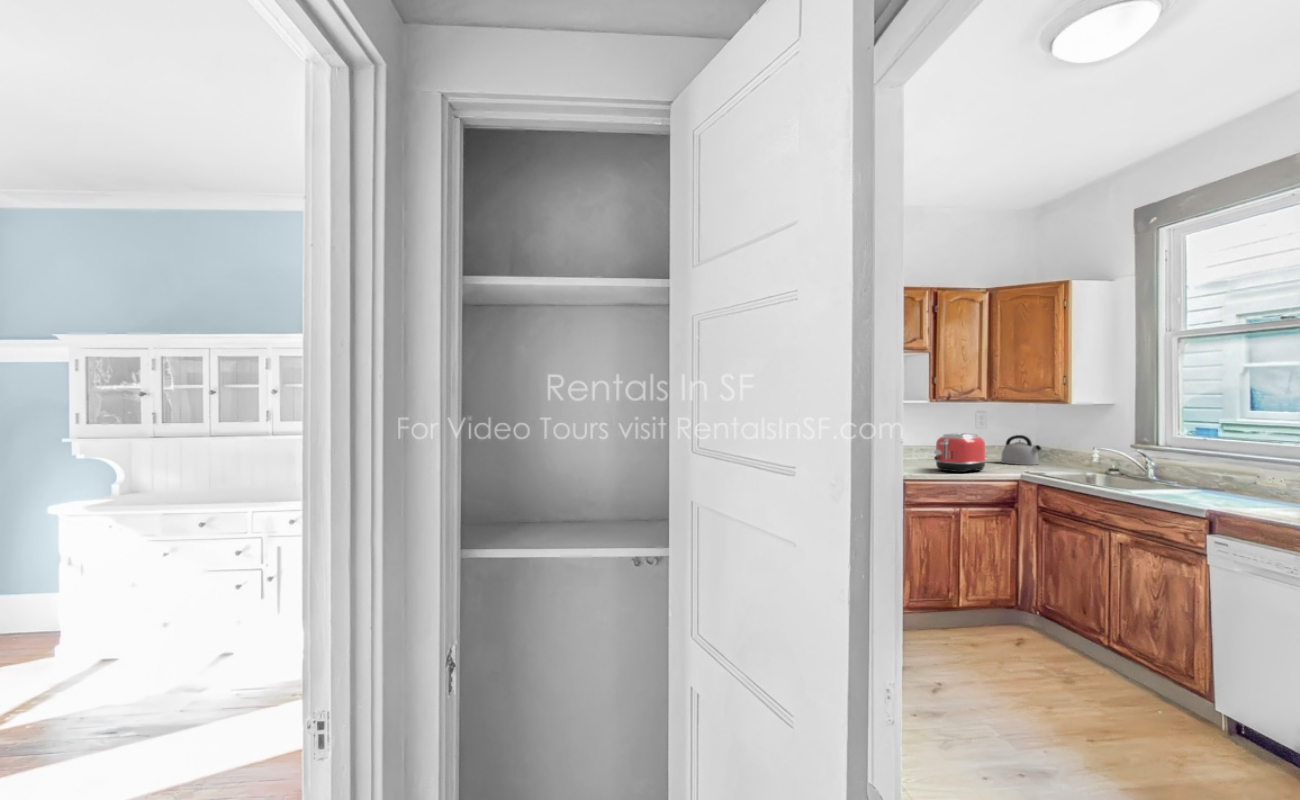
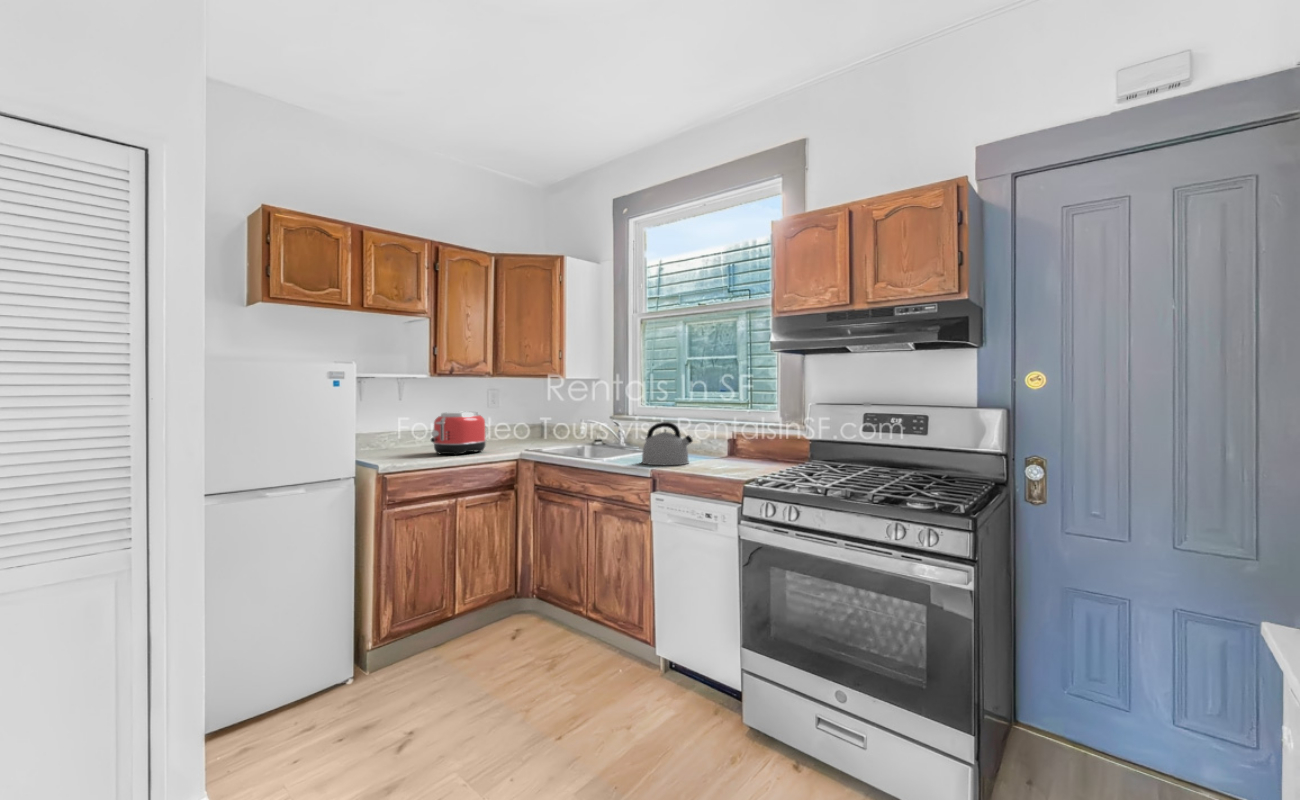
kettle: present [1001,435,1041,465] -> present [642,422,693,465]

